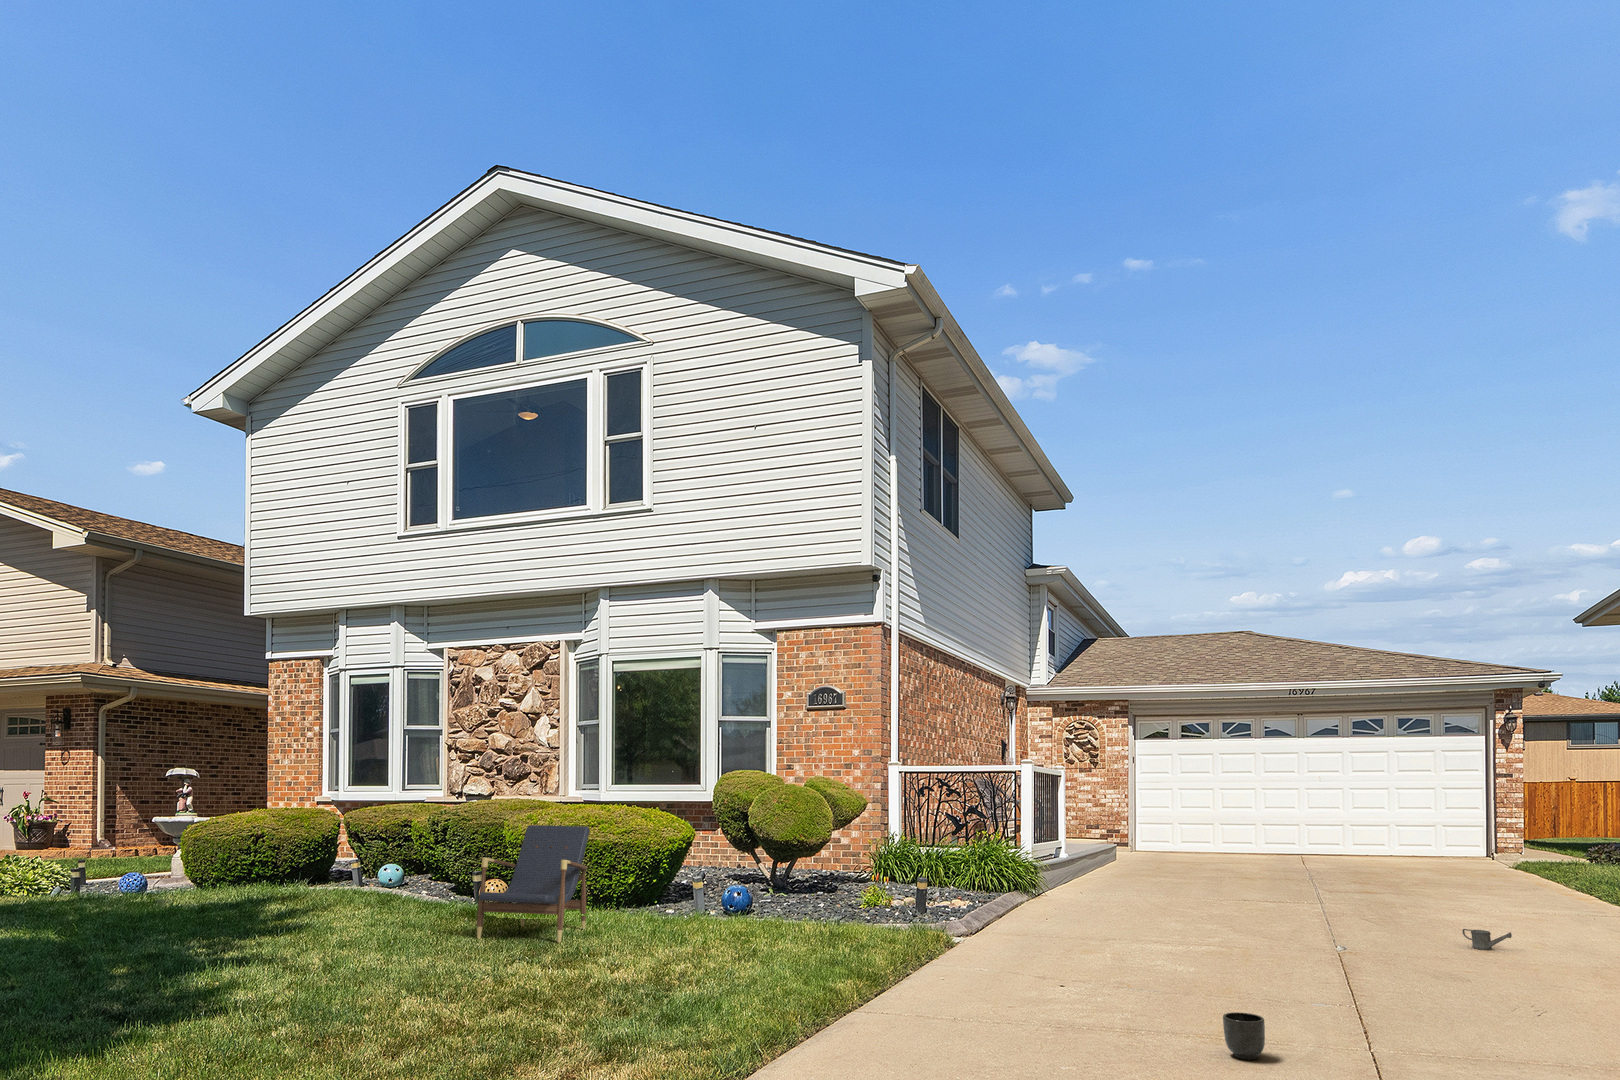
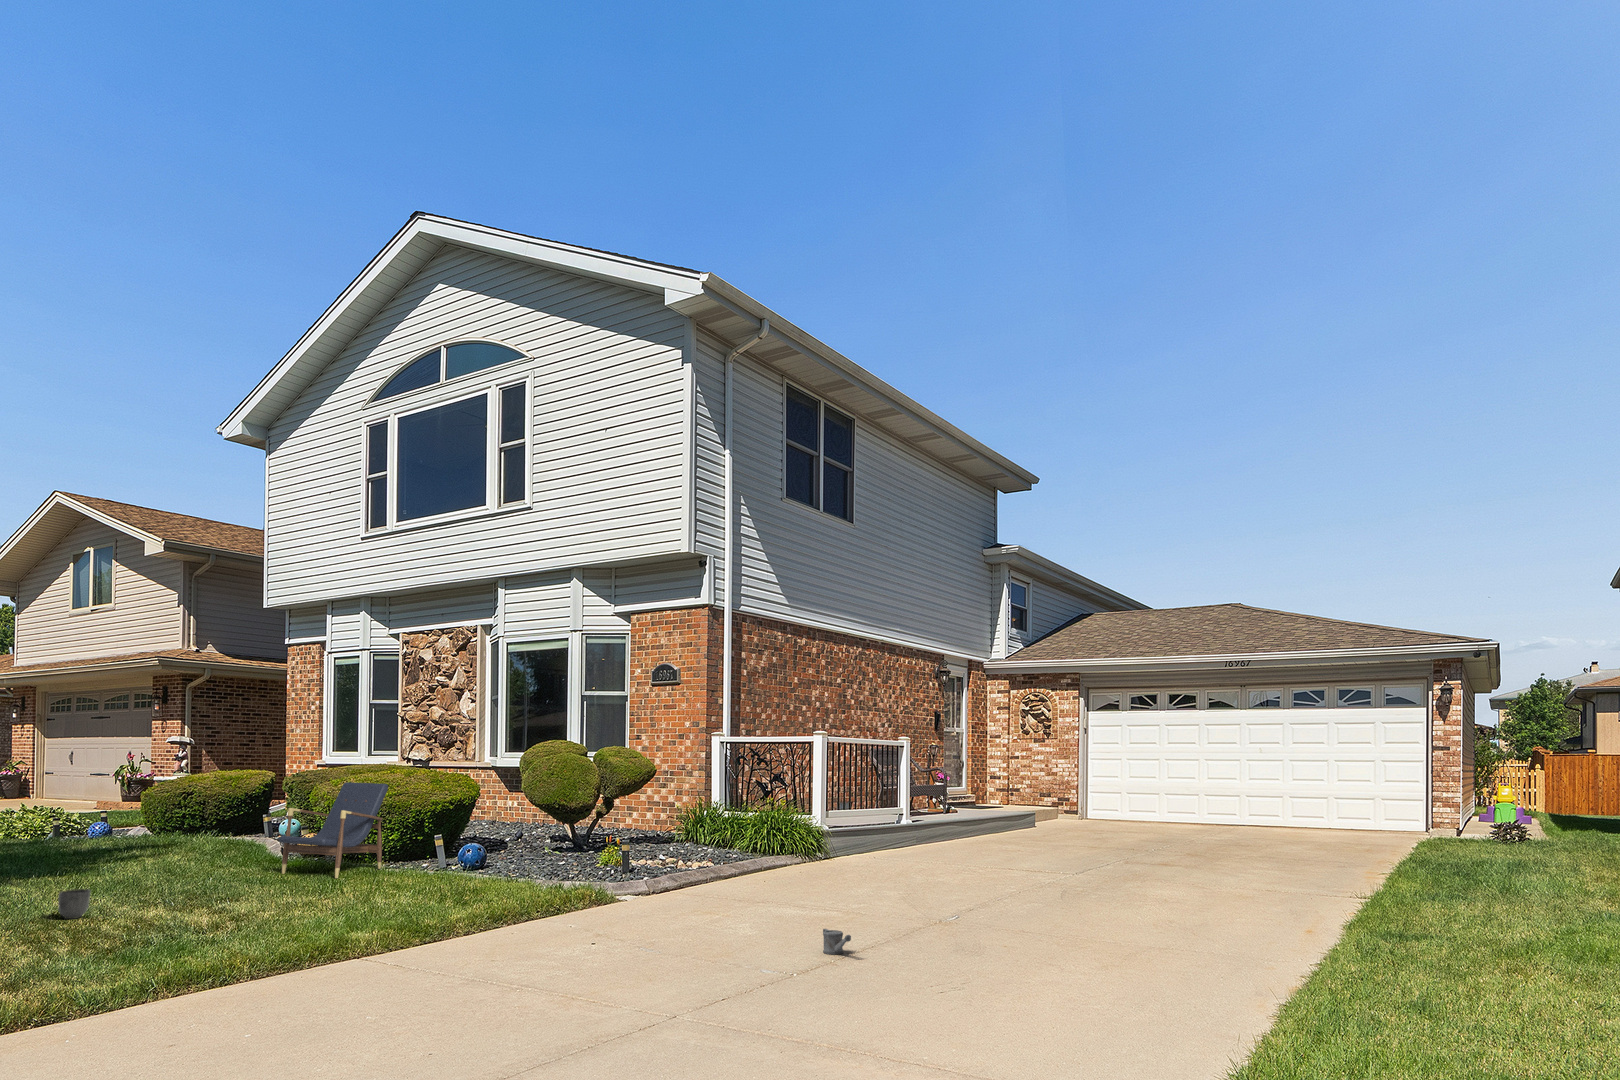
watering can: present [1462,929,1512,950] -> present [823,929,851,955]
planter: present [1223,1012,1265,1060] -> present [58,889,91,919]

